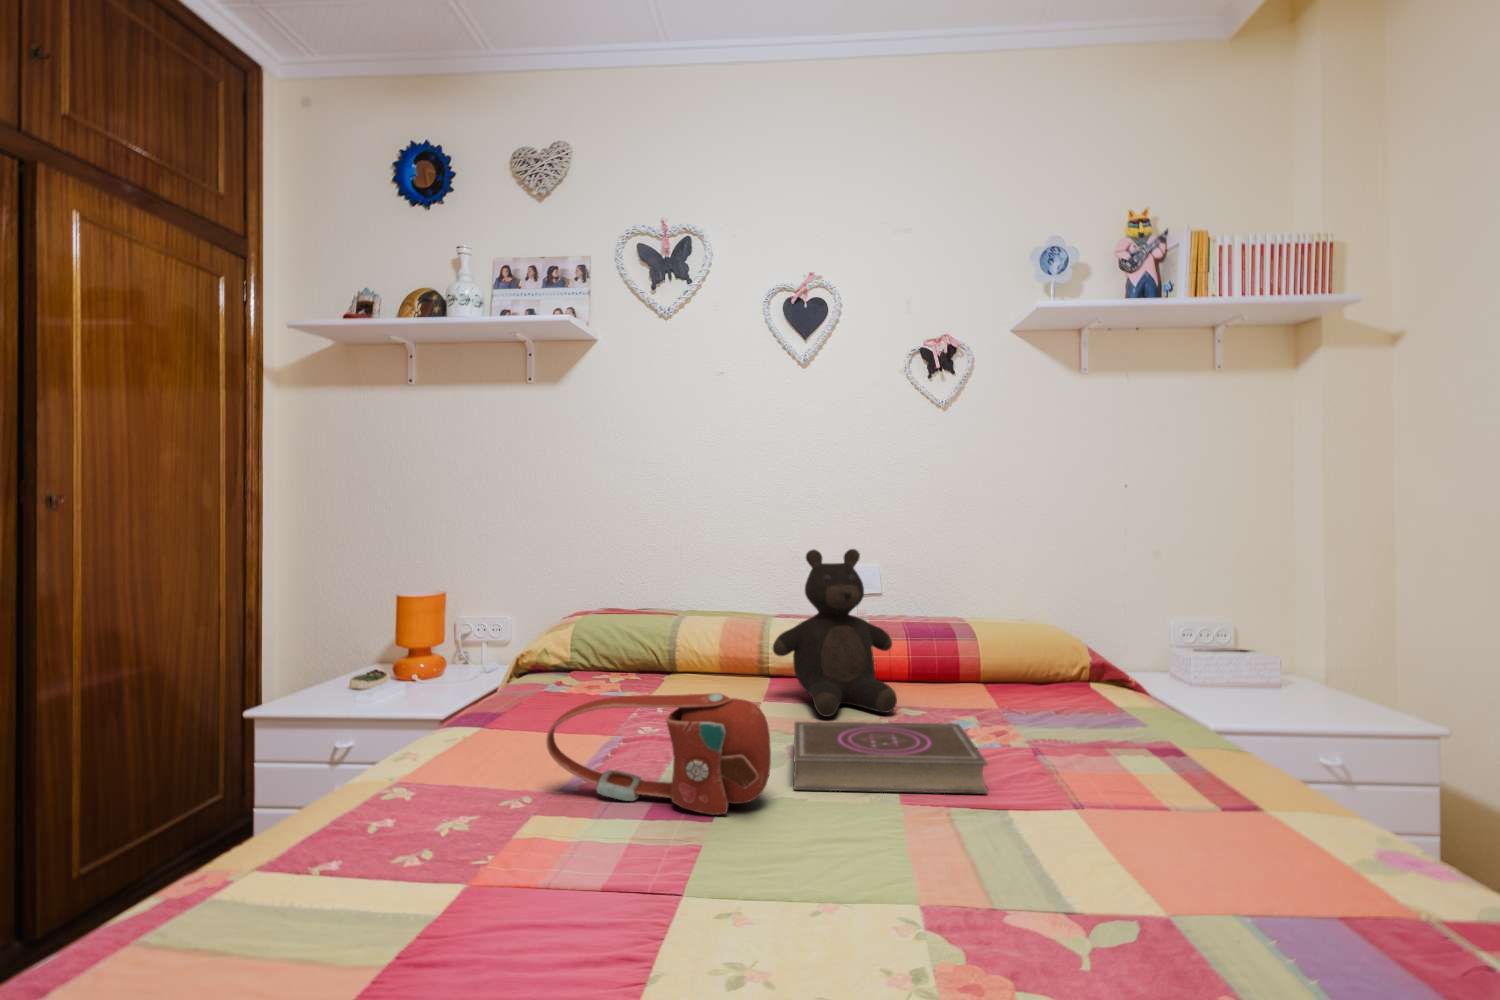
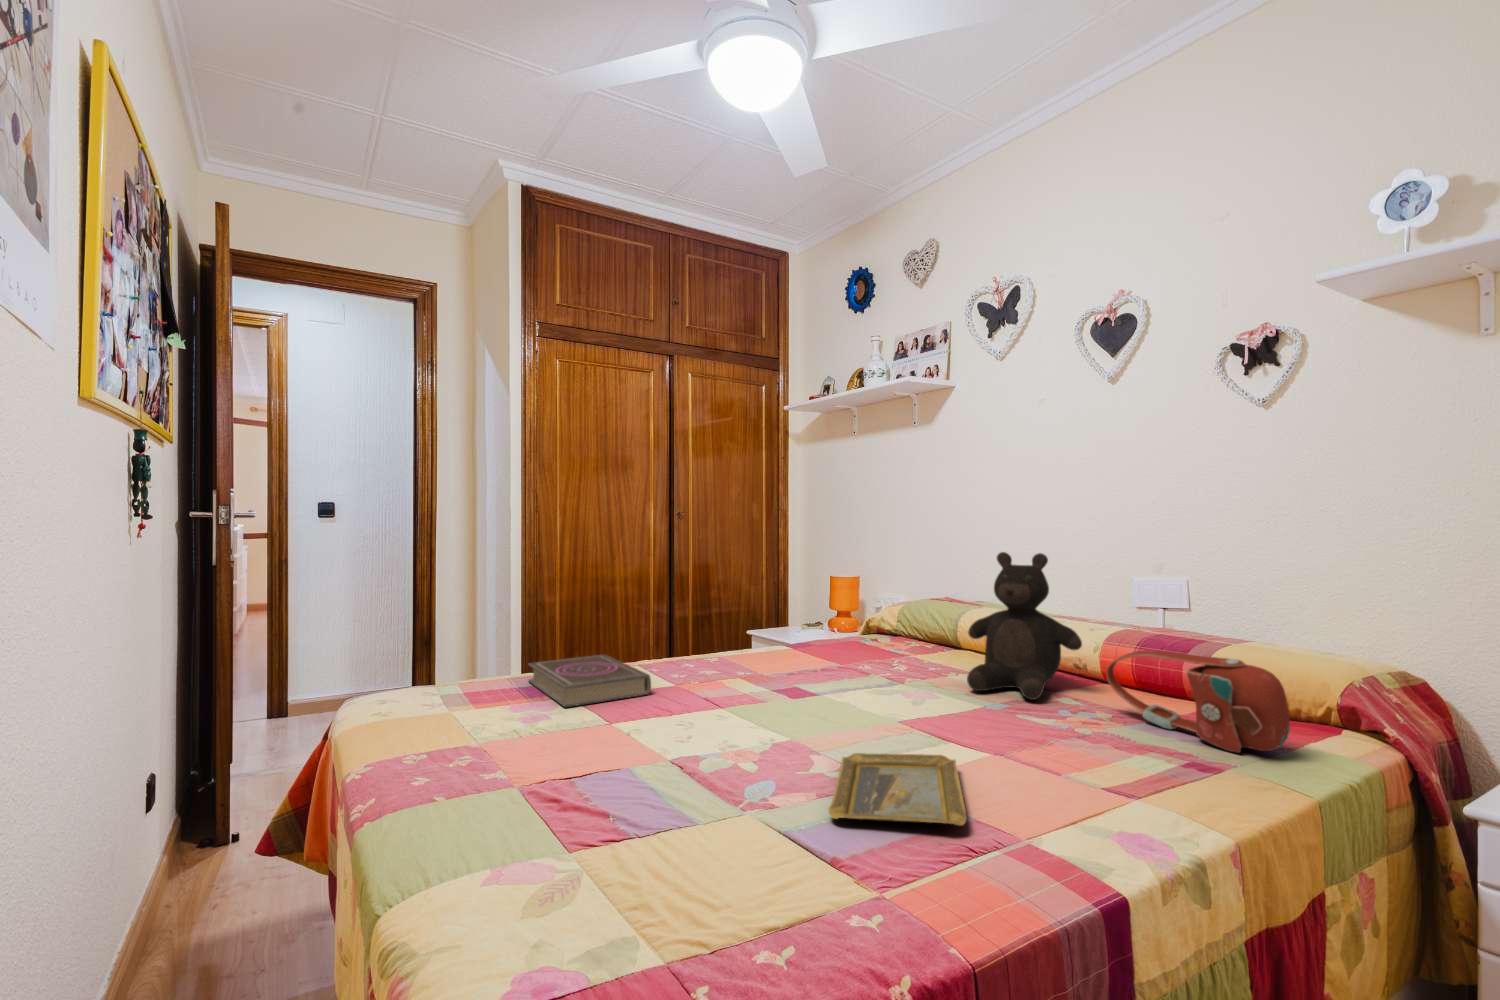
handbag: present [546,693,771,815] -> present [1106,650,1290,752]
book: present [794,721,988,794] -> present [529,655,651,707]
tray: none [979,795,1249,912] -> present [829,753,967,825]

